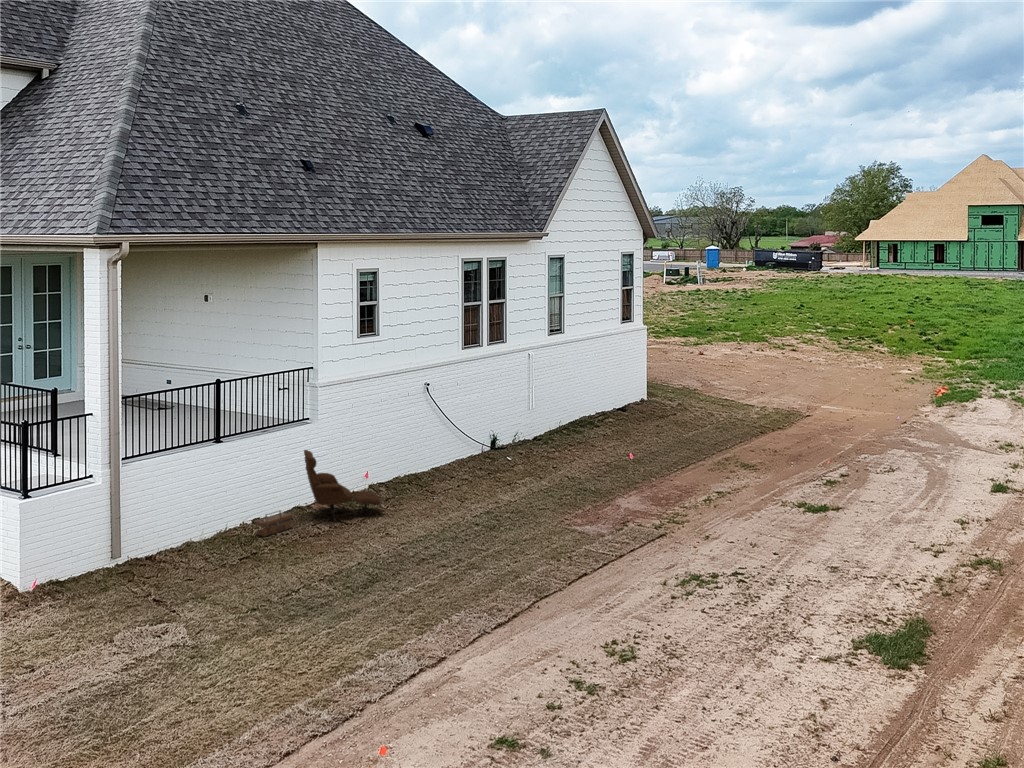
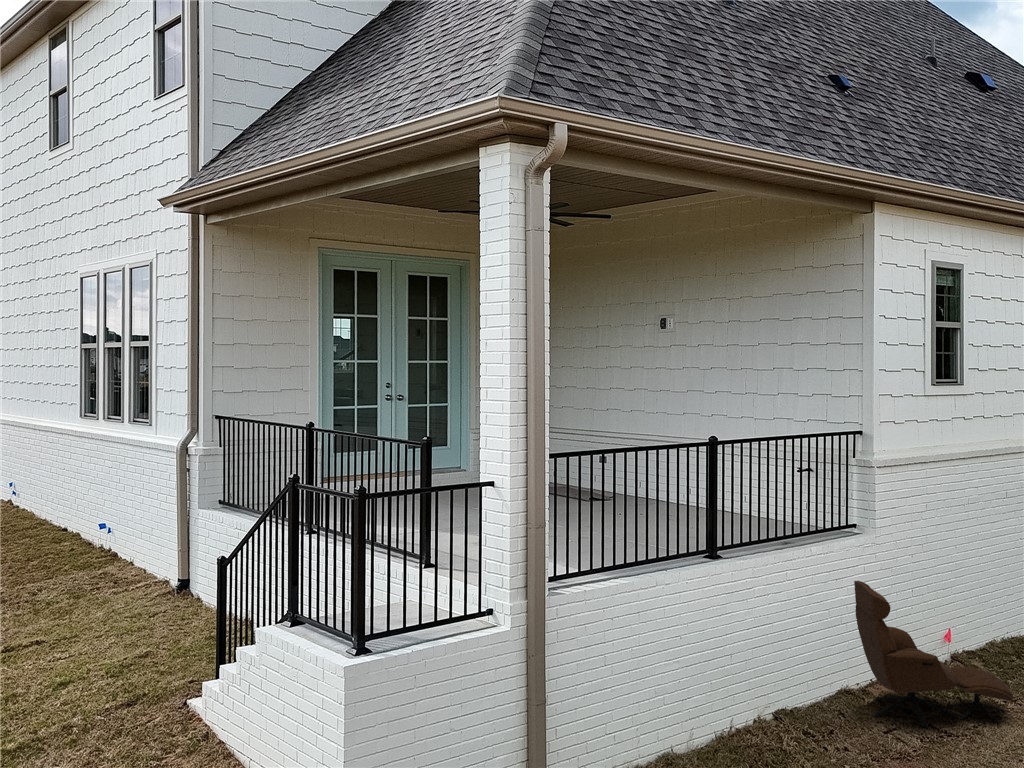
toolbox: present [254,510,292,537] -> none [775,697,847,751]

